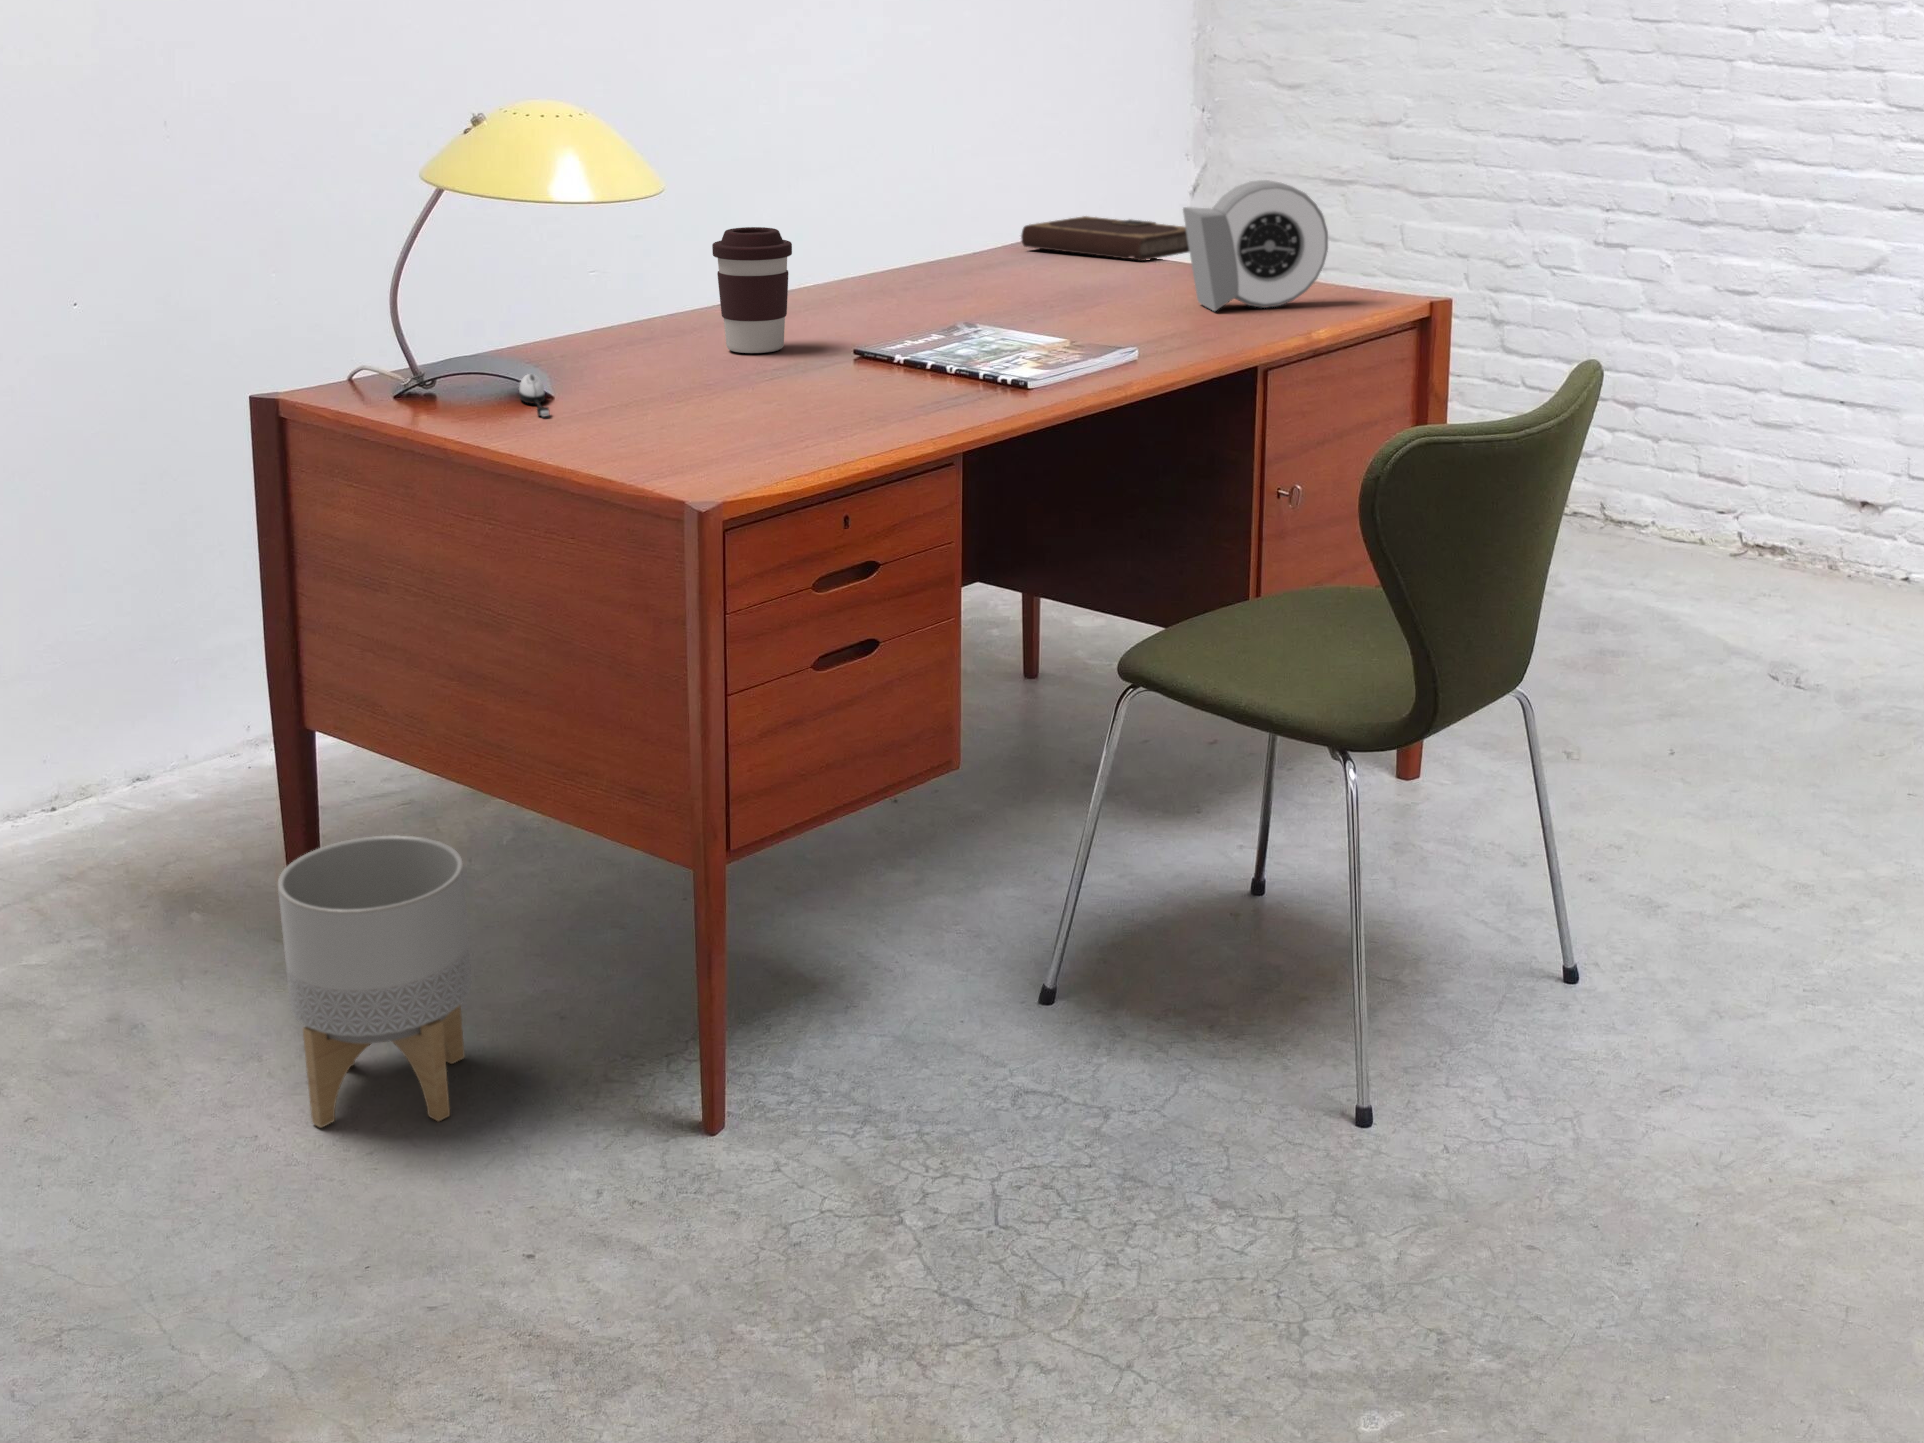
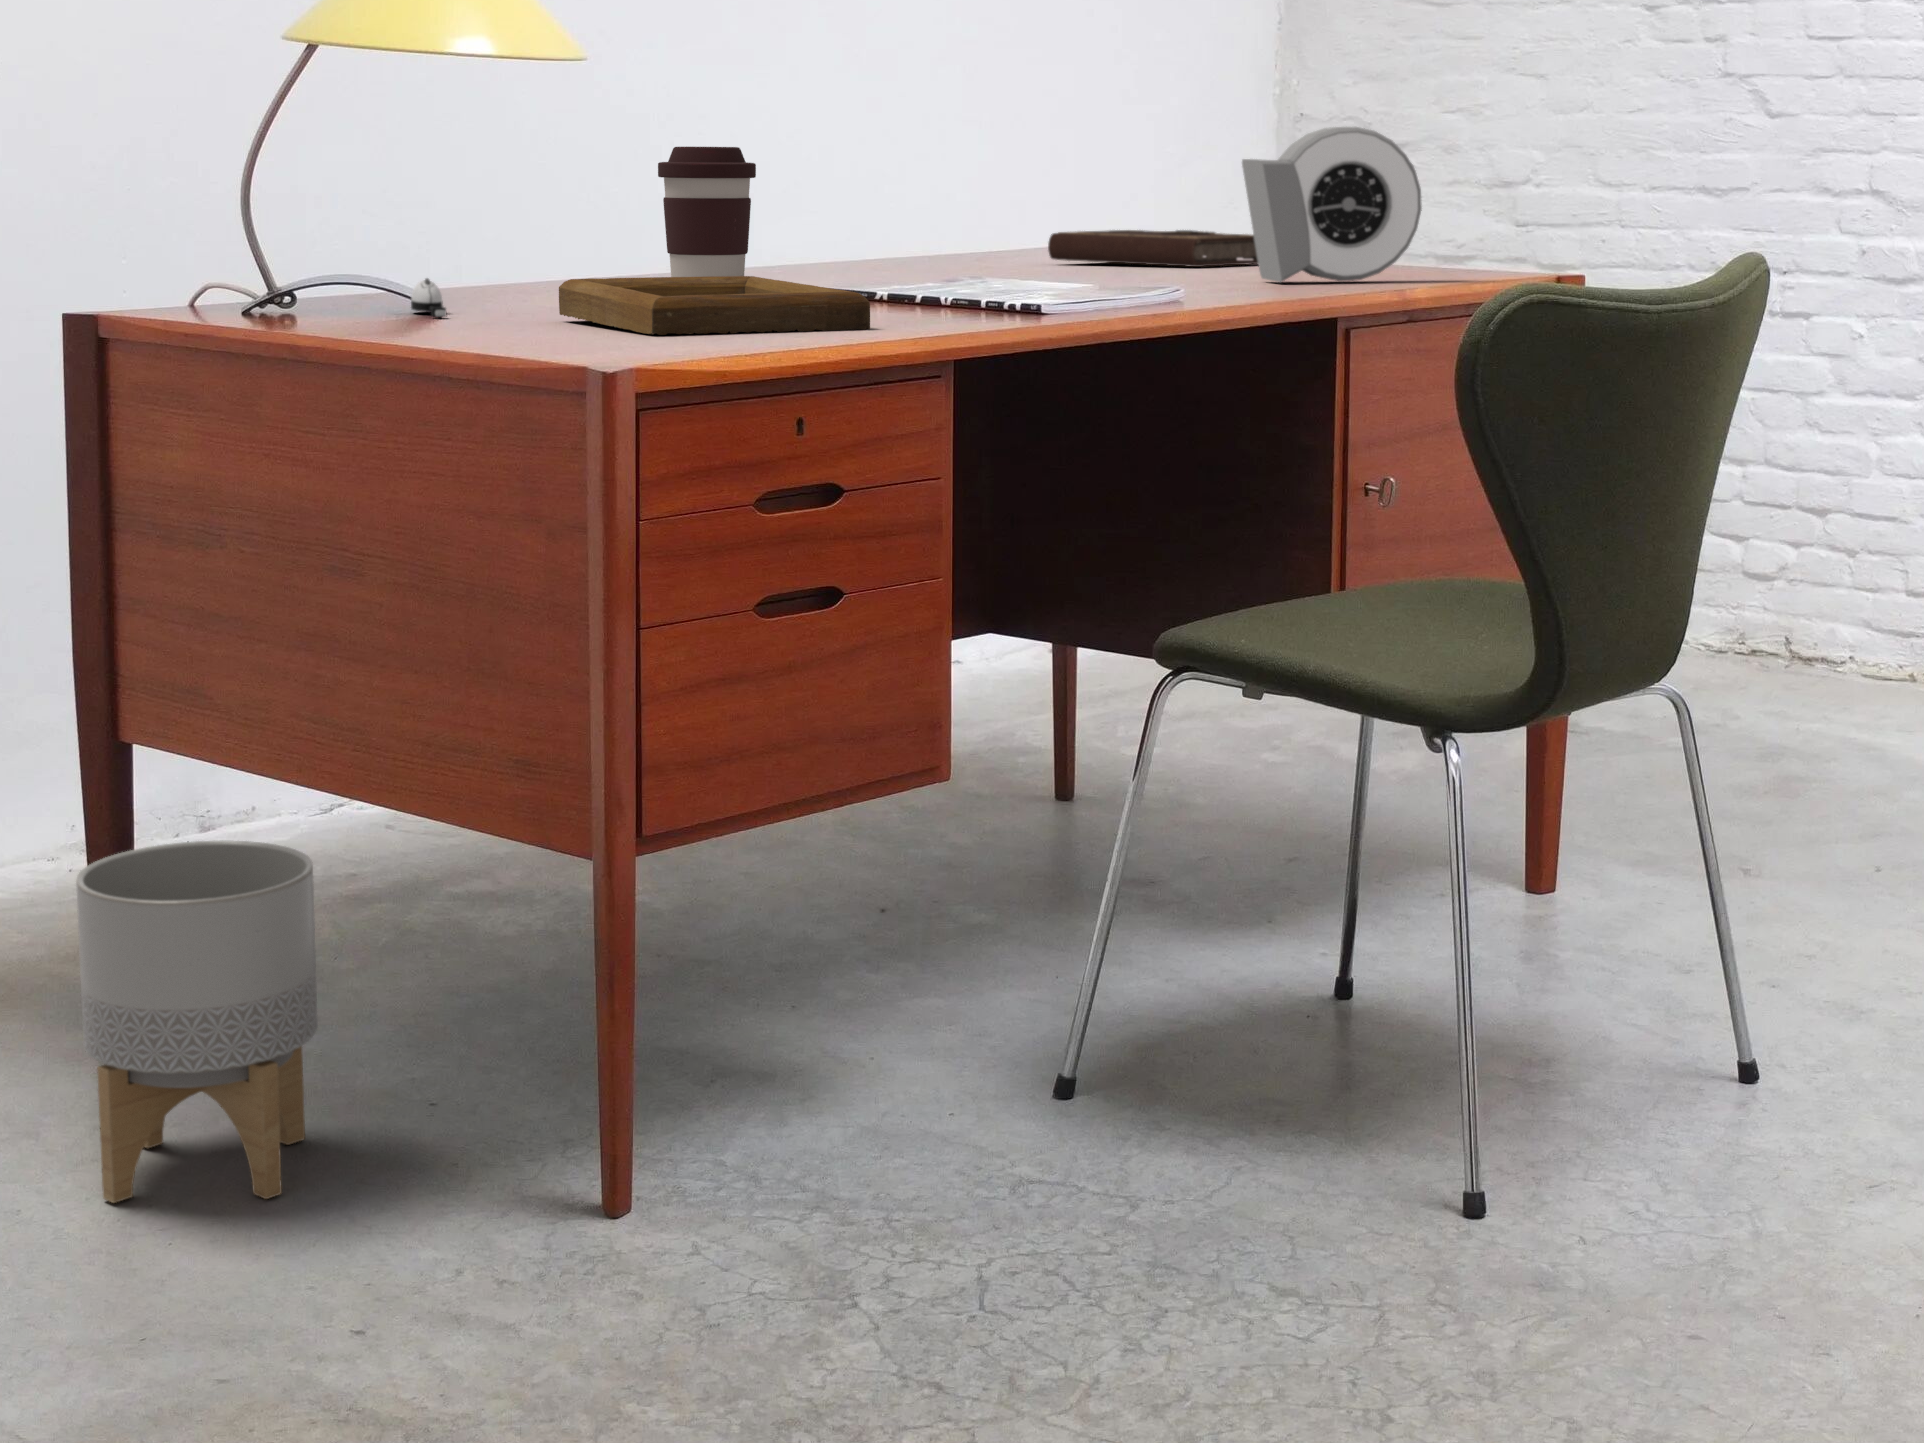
picture frame: none [641,379,895,471] -> present [559,276,870,335]

